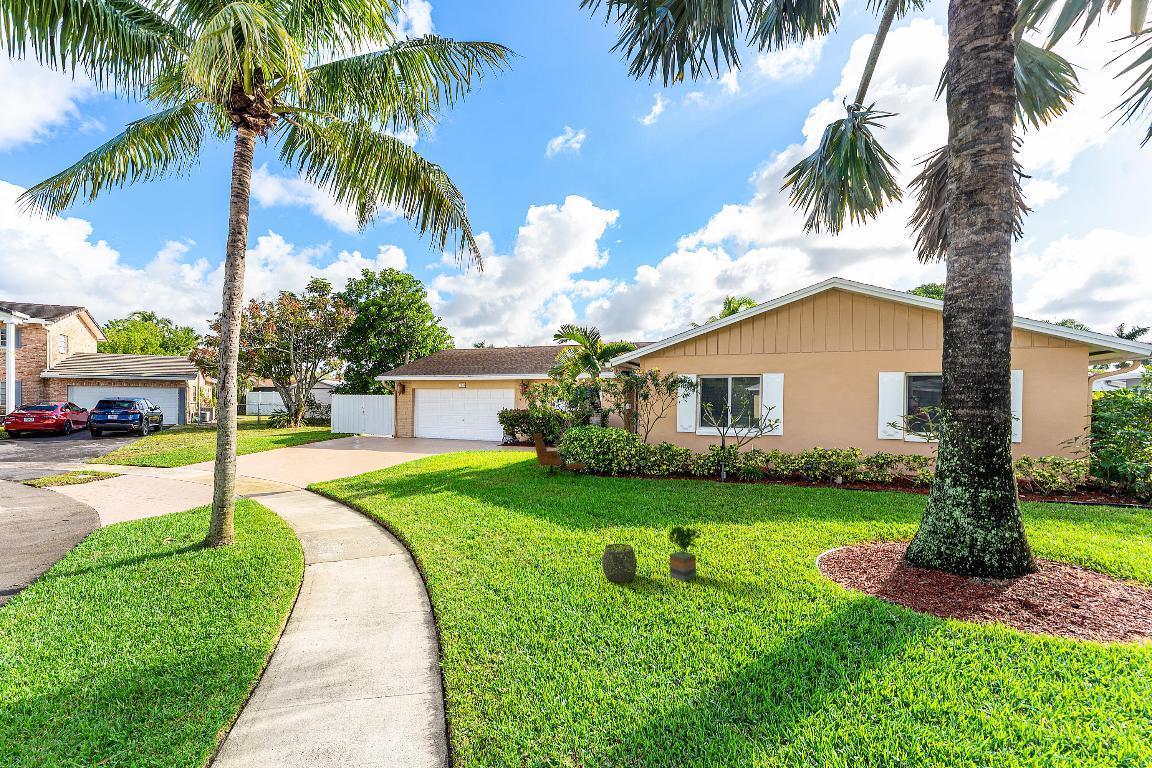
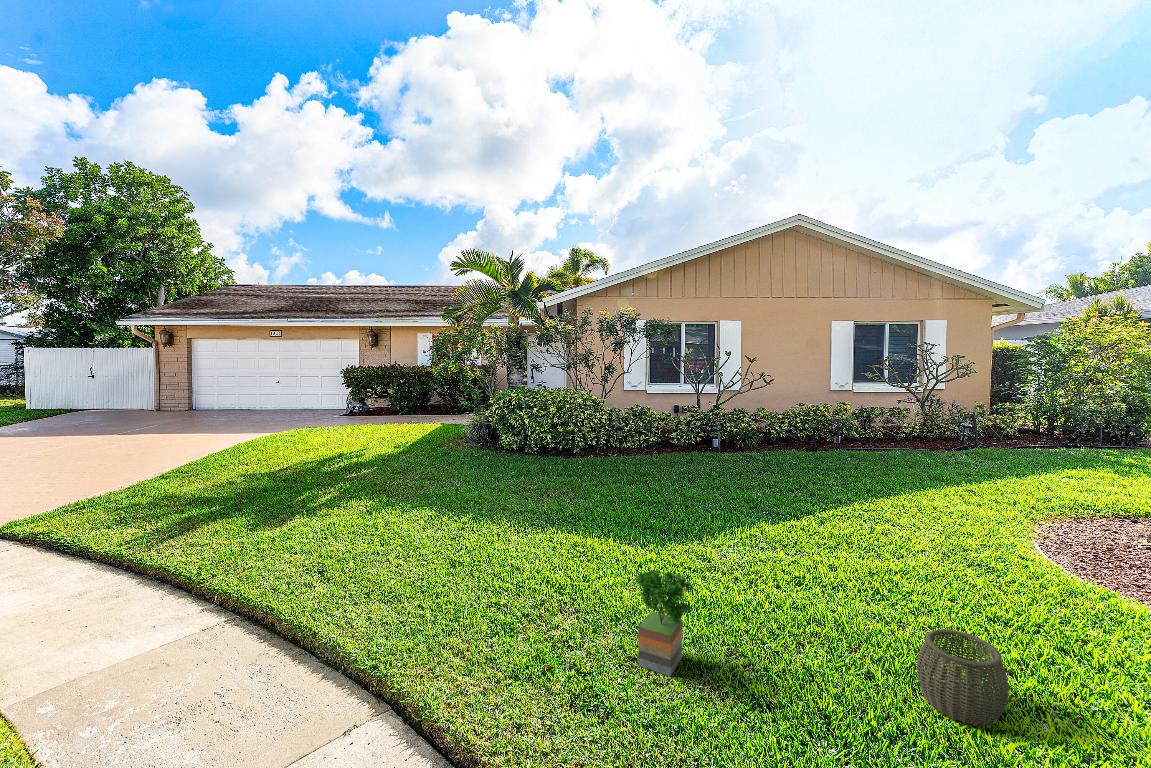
lounge chair: present [533,433,585,477] -> none [459,399,539,465]
potted tree: present [669,526,700,581] -> present [635,569,694,676]

